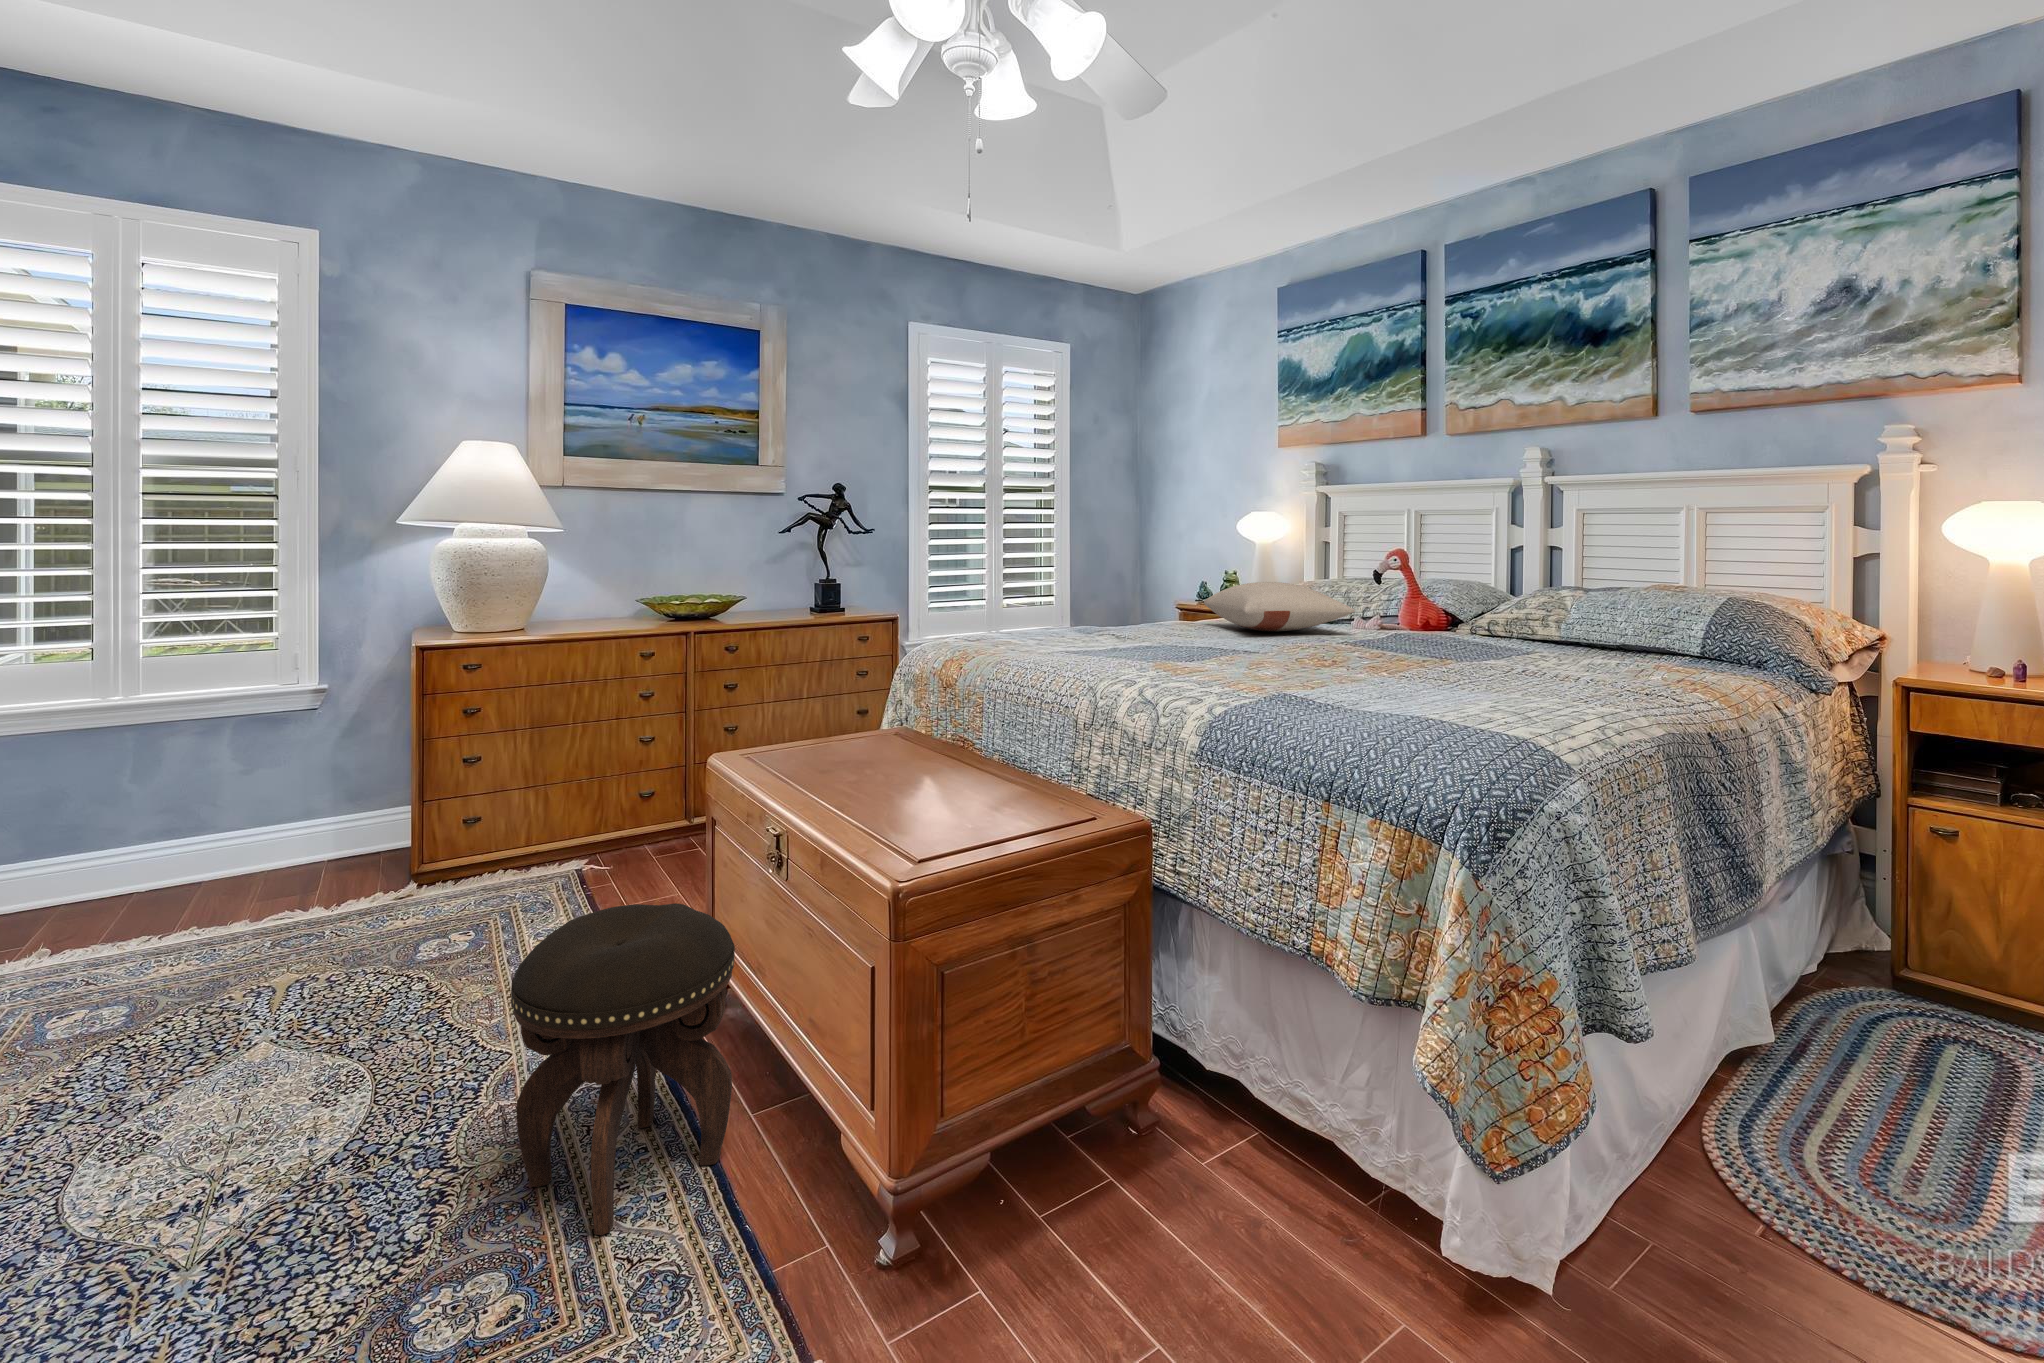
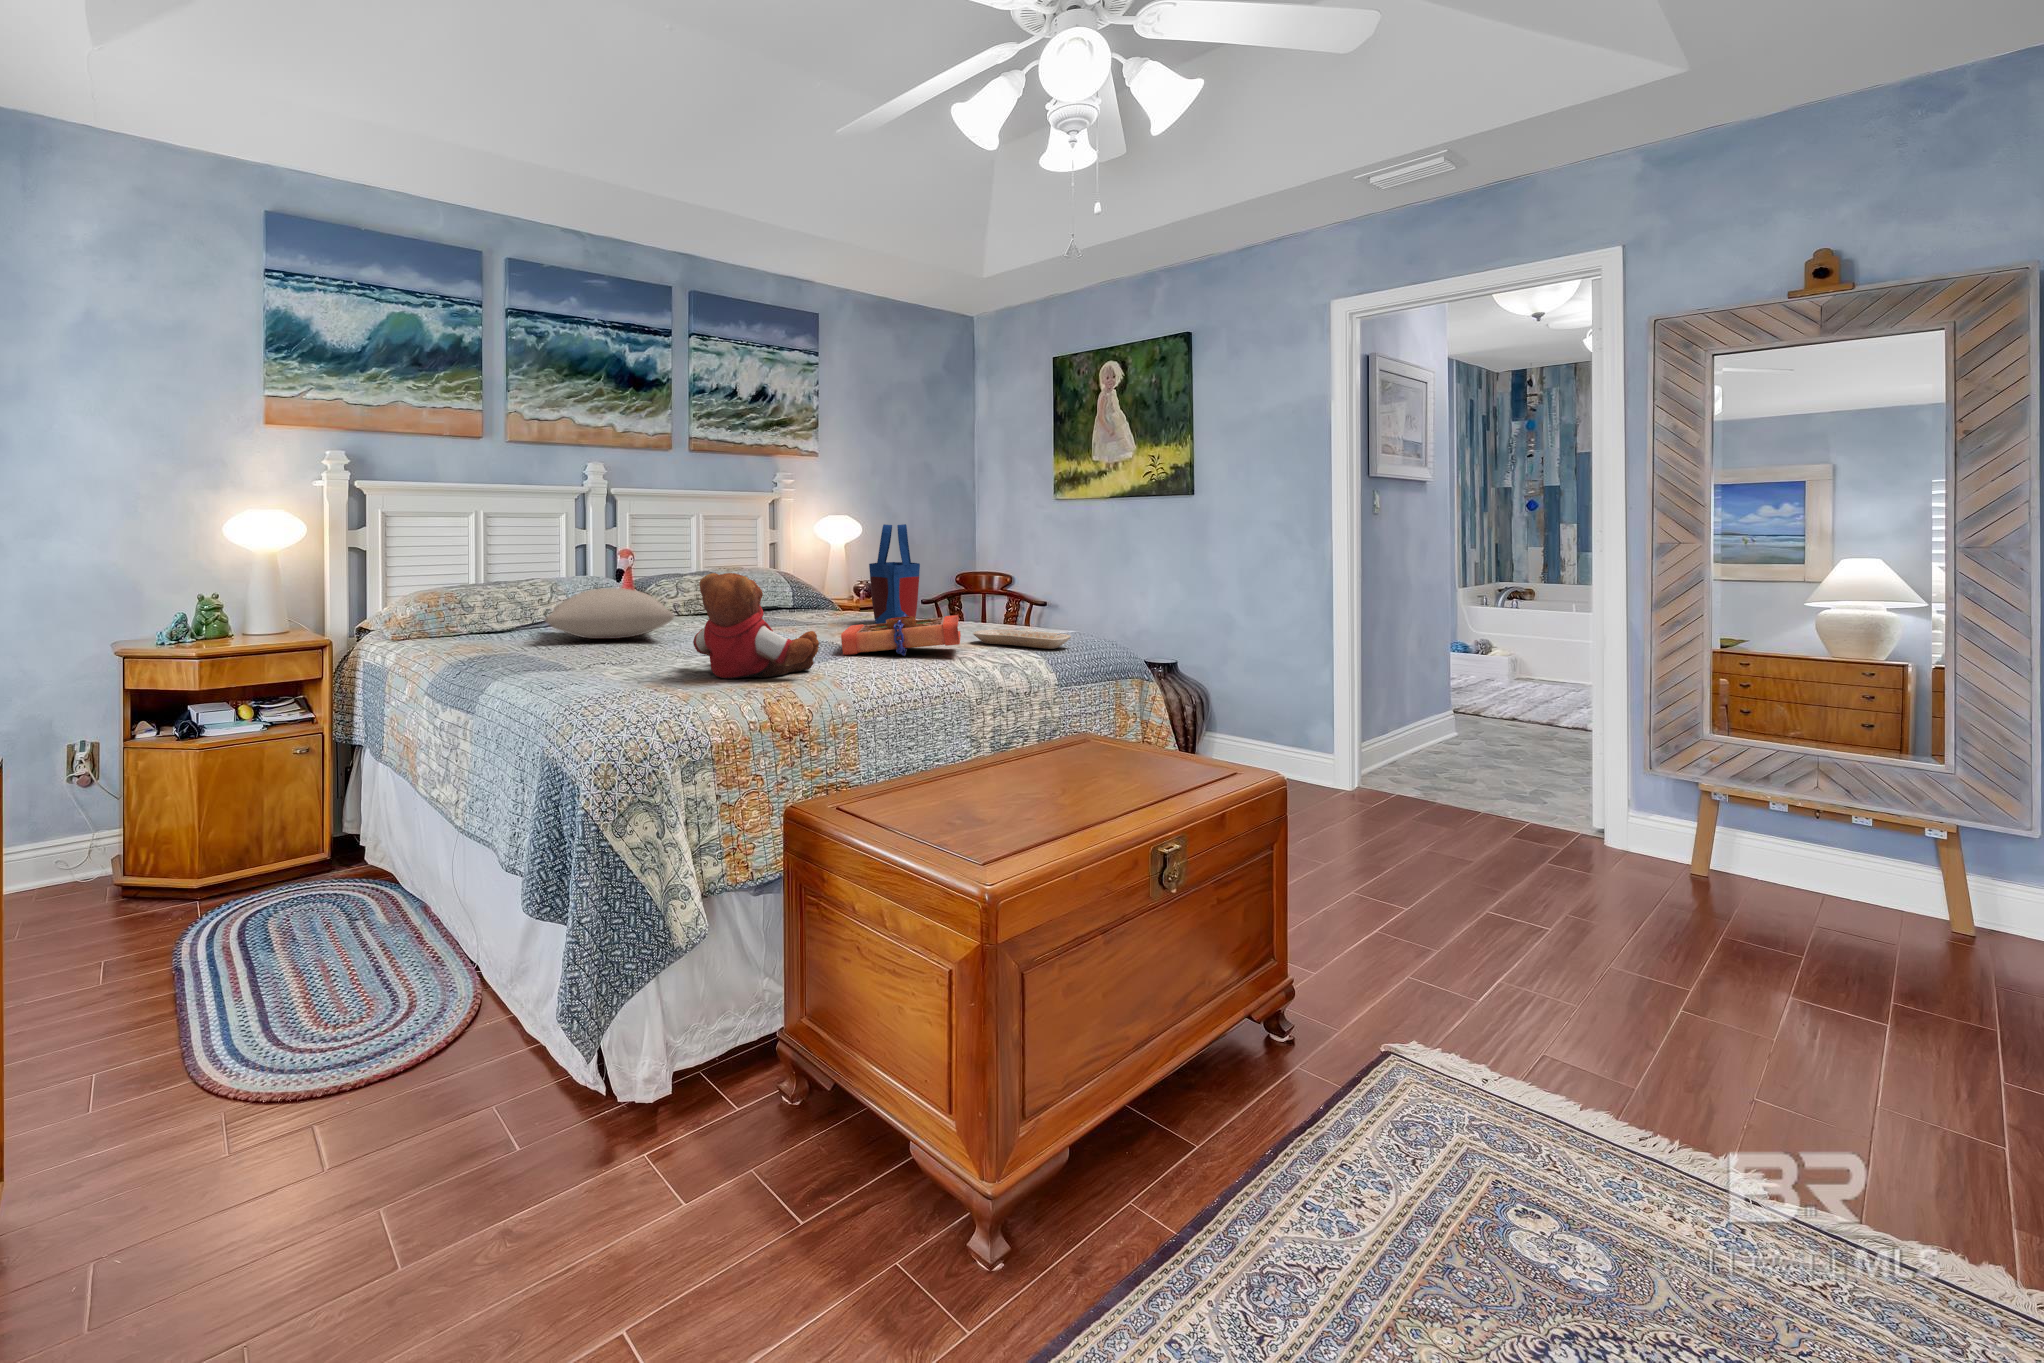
tote bag: none [1489,518,1621,687] -> present [869,524,920,624]
teddy bear: none [1014,559,1123,655] -> present [693,573,819,679]
book: none [1177,631,1294,677] -> present [841,614,961,656]
tray: none [1292,680,1404,718] -> present [973,630,1071,649]
footstool: present [511,903,735,1235] -> none [1228,926,1472,1279]

